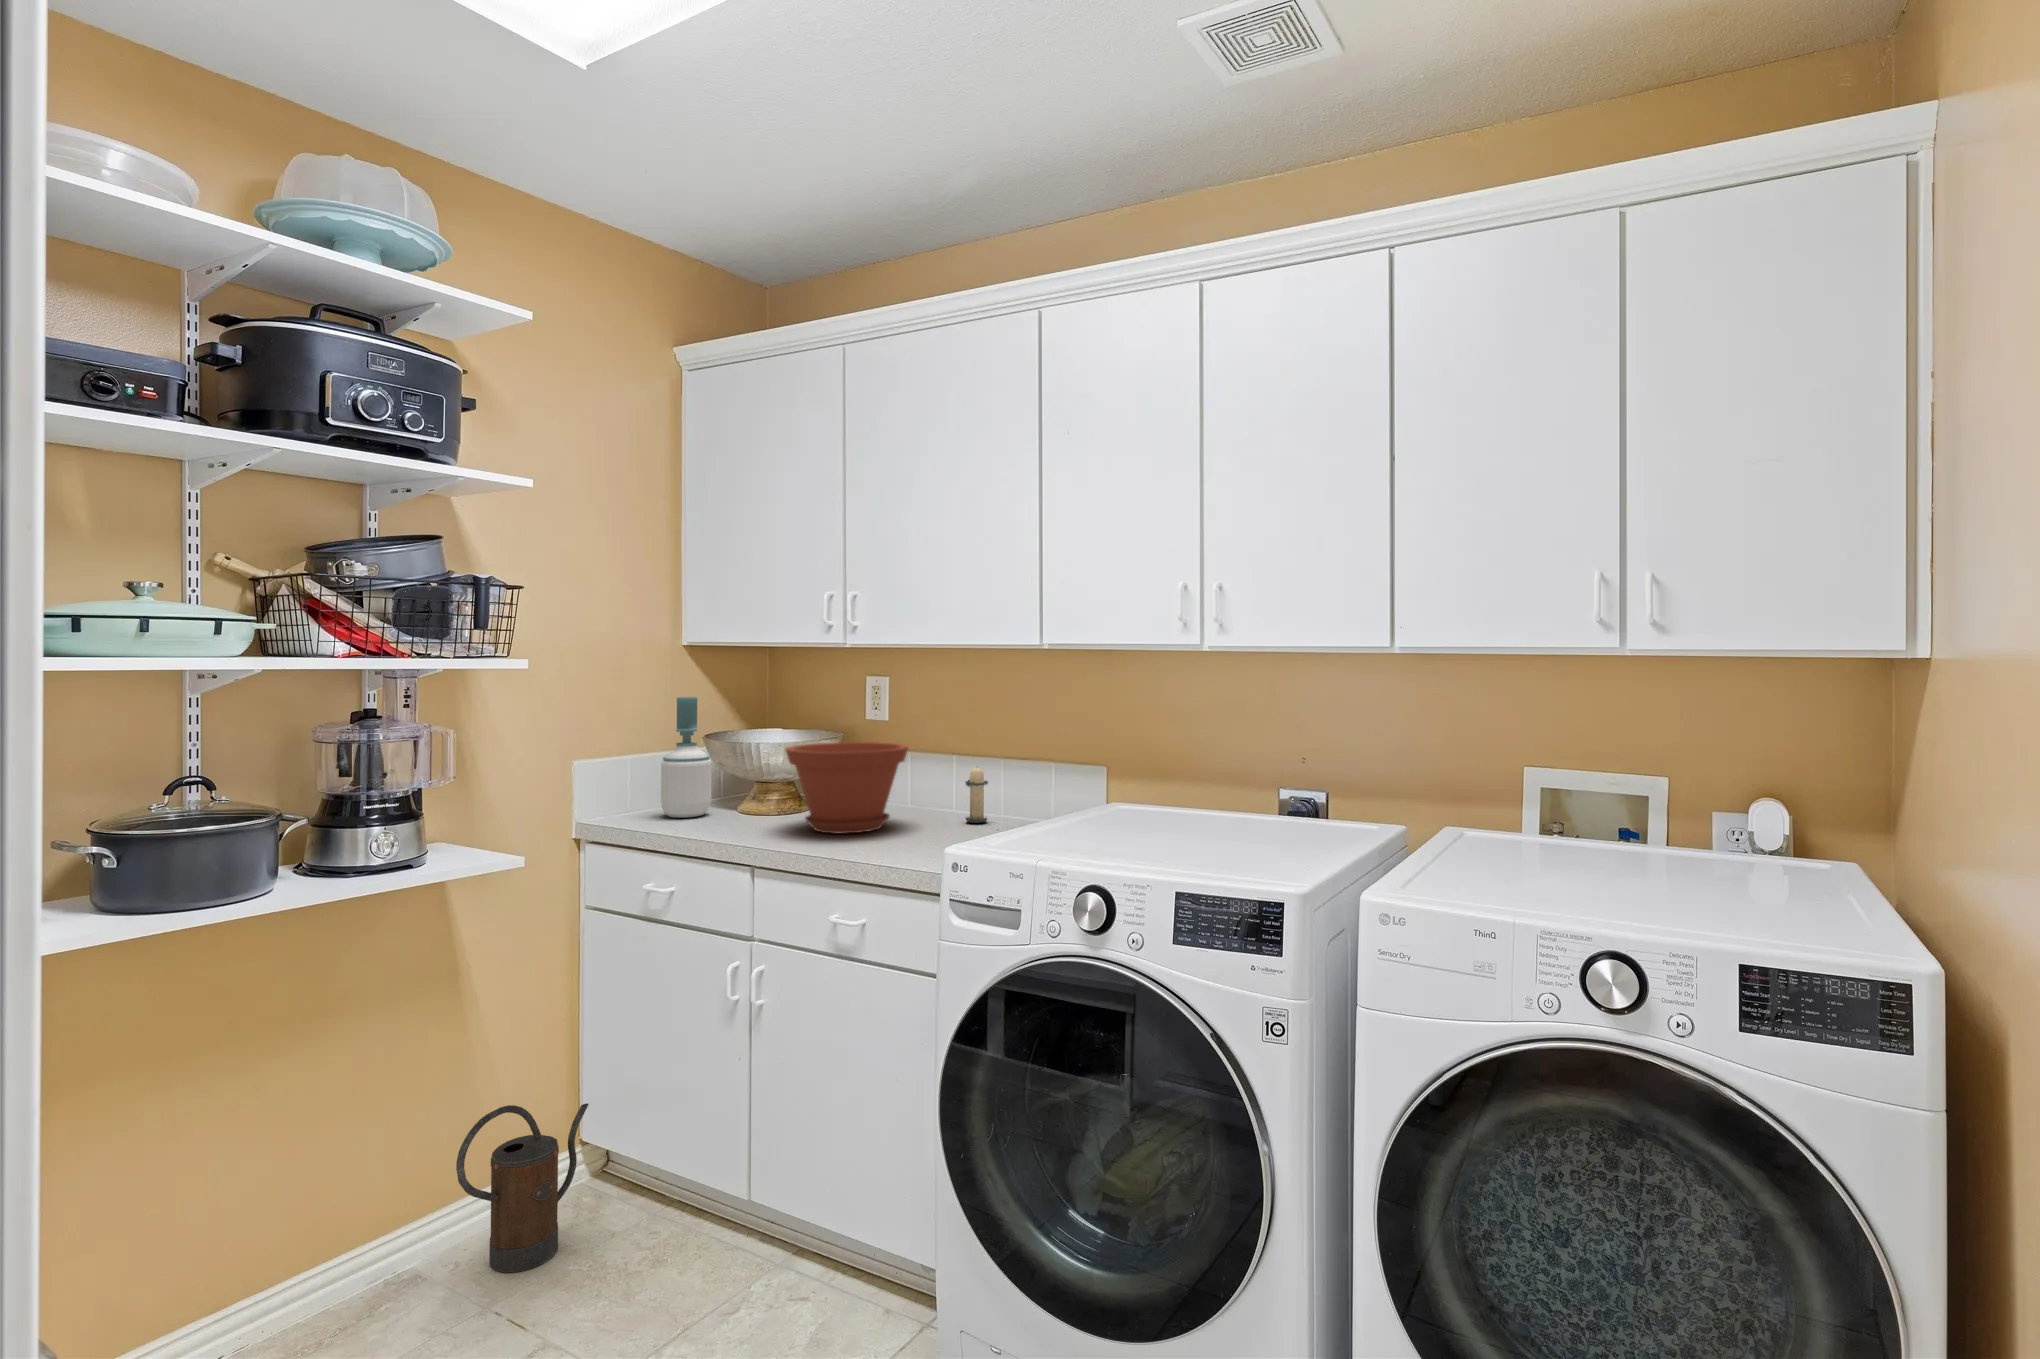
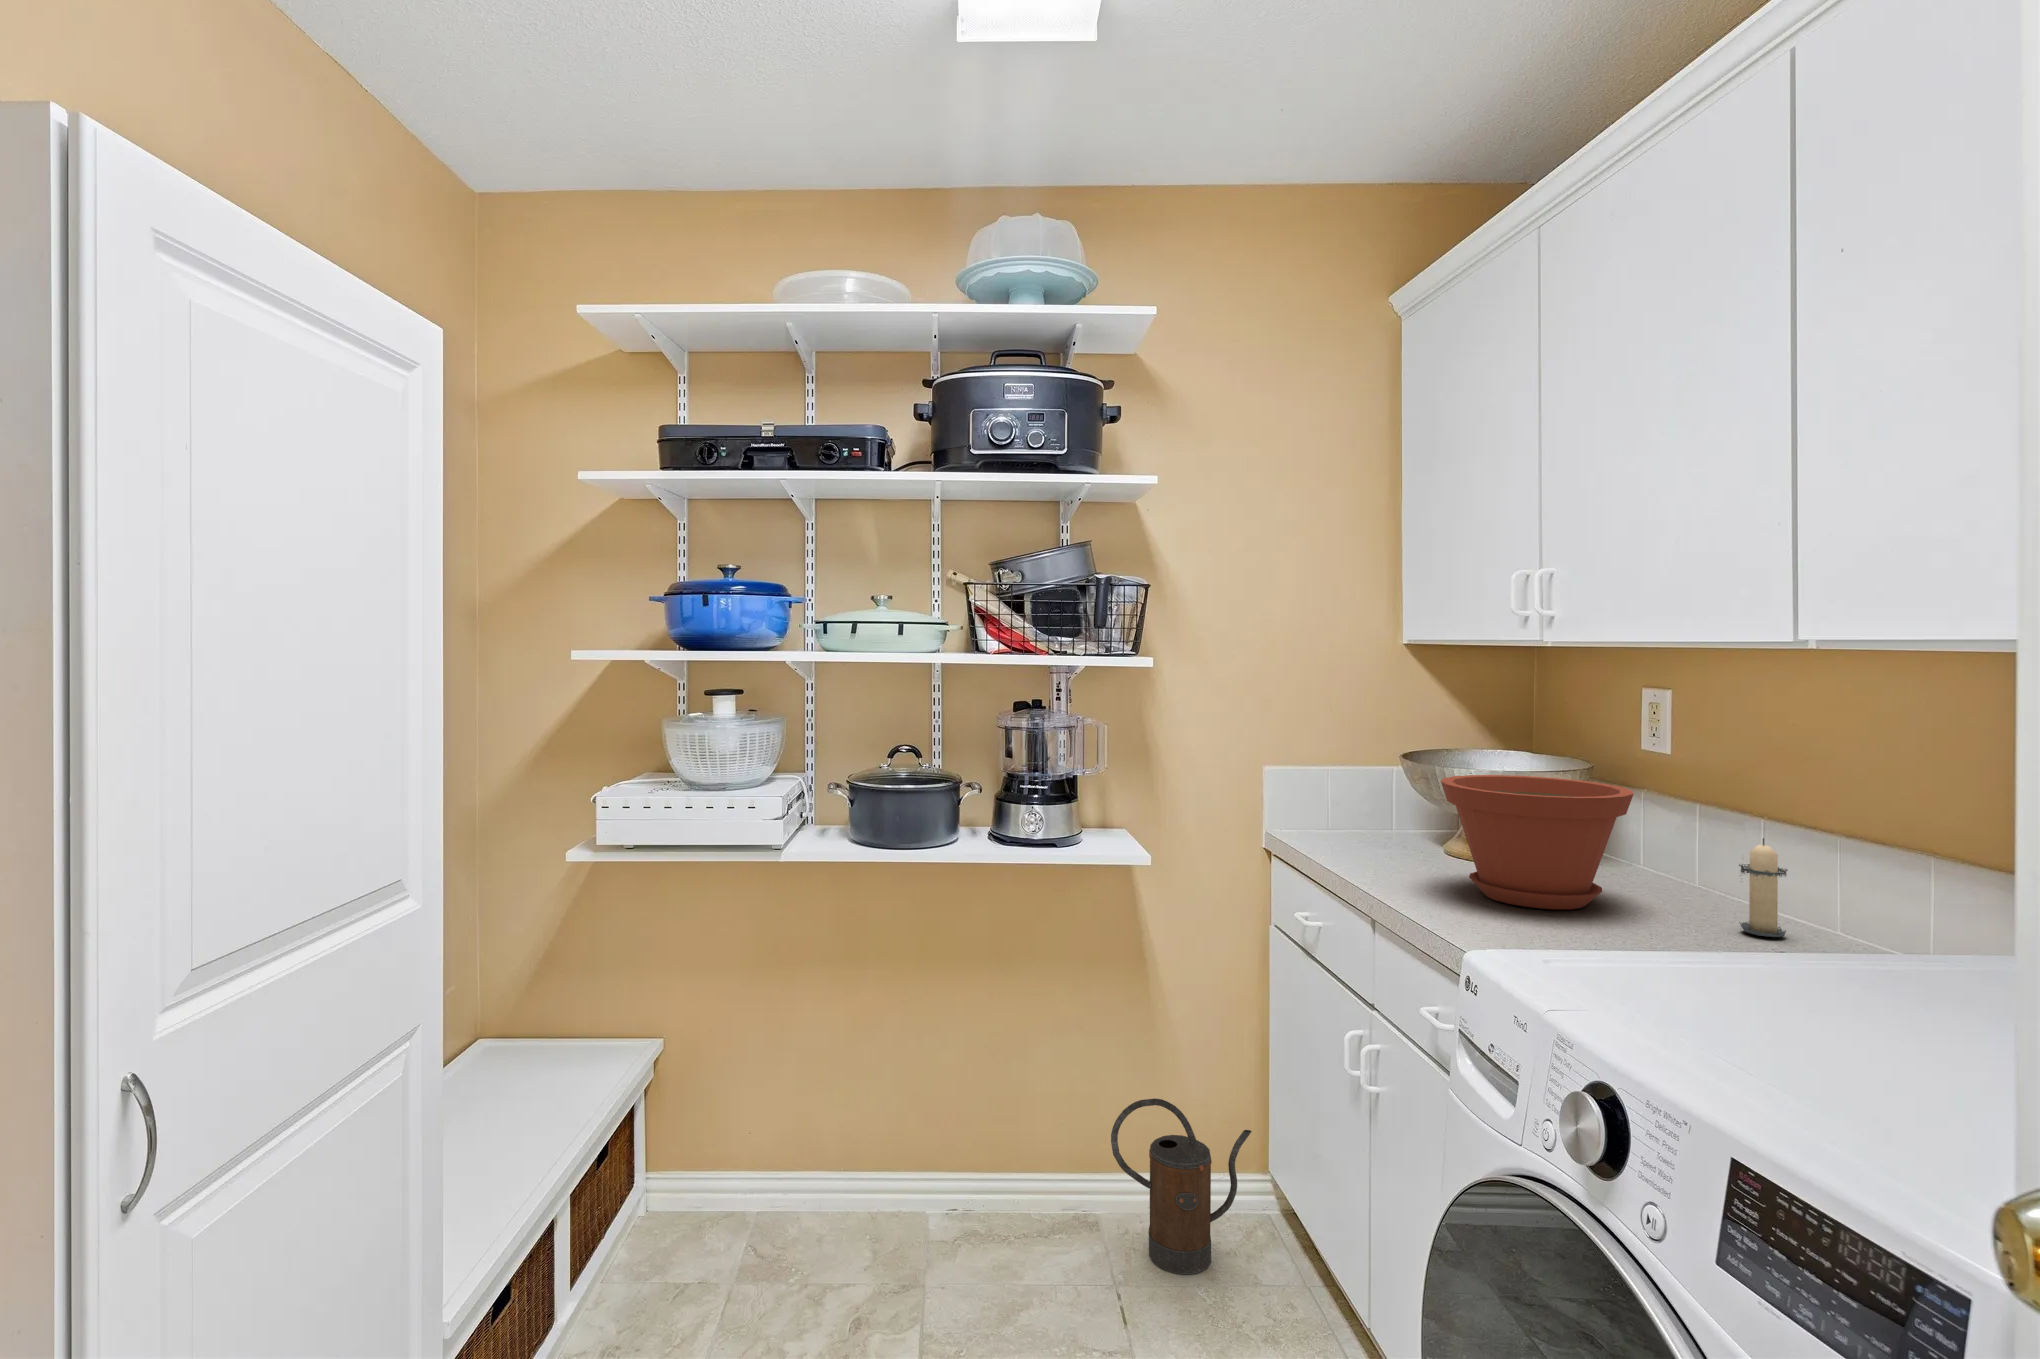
soap bottle: present [661,697,712,818] -> none [1350,703,1410,846]

